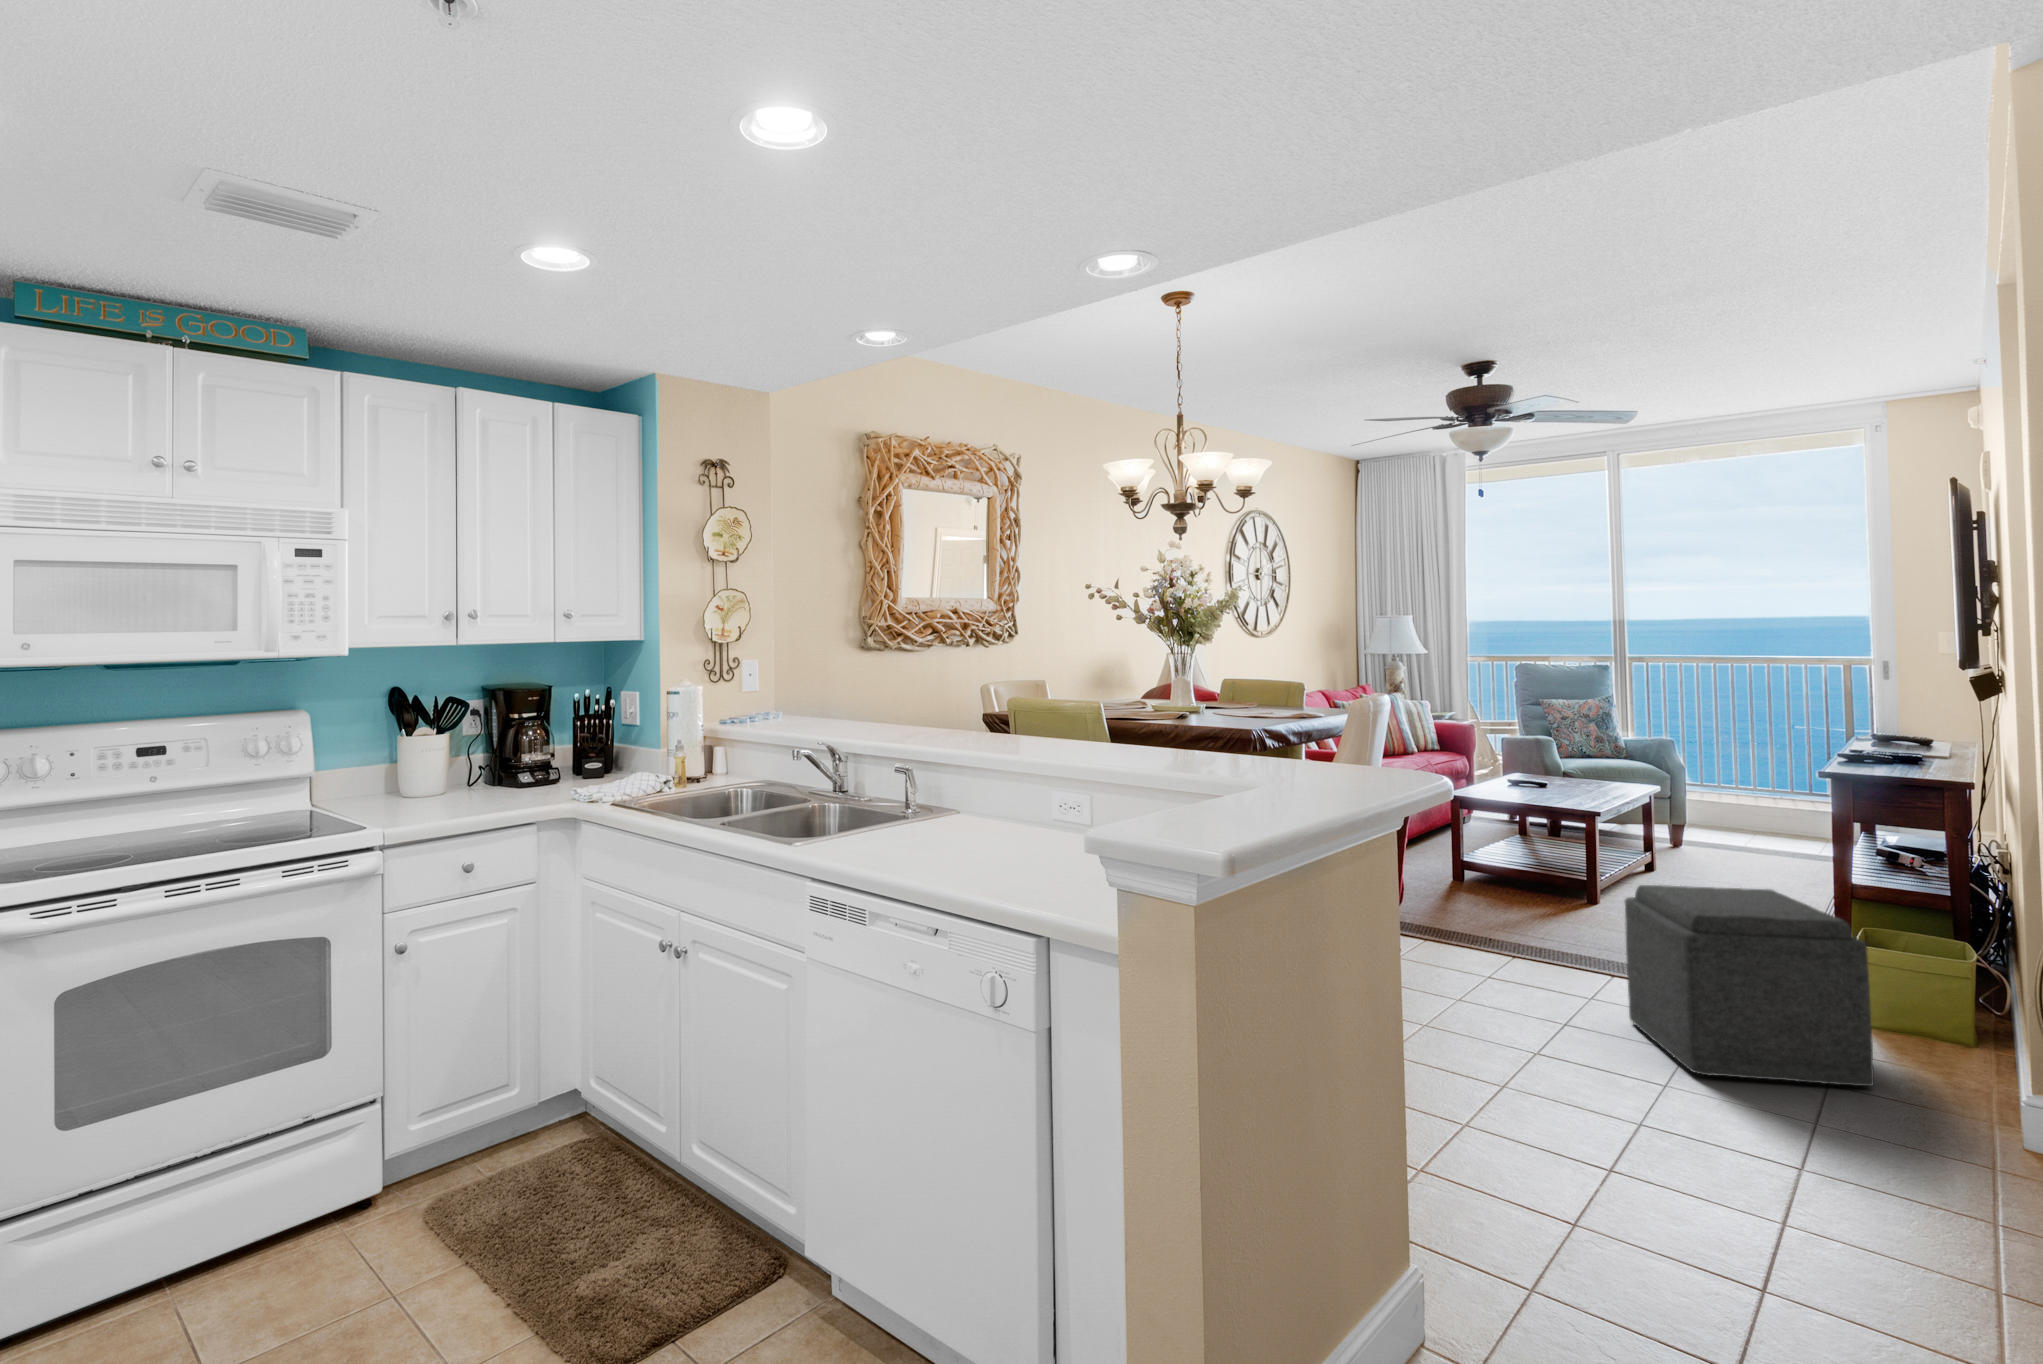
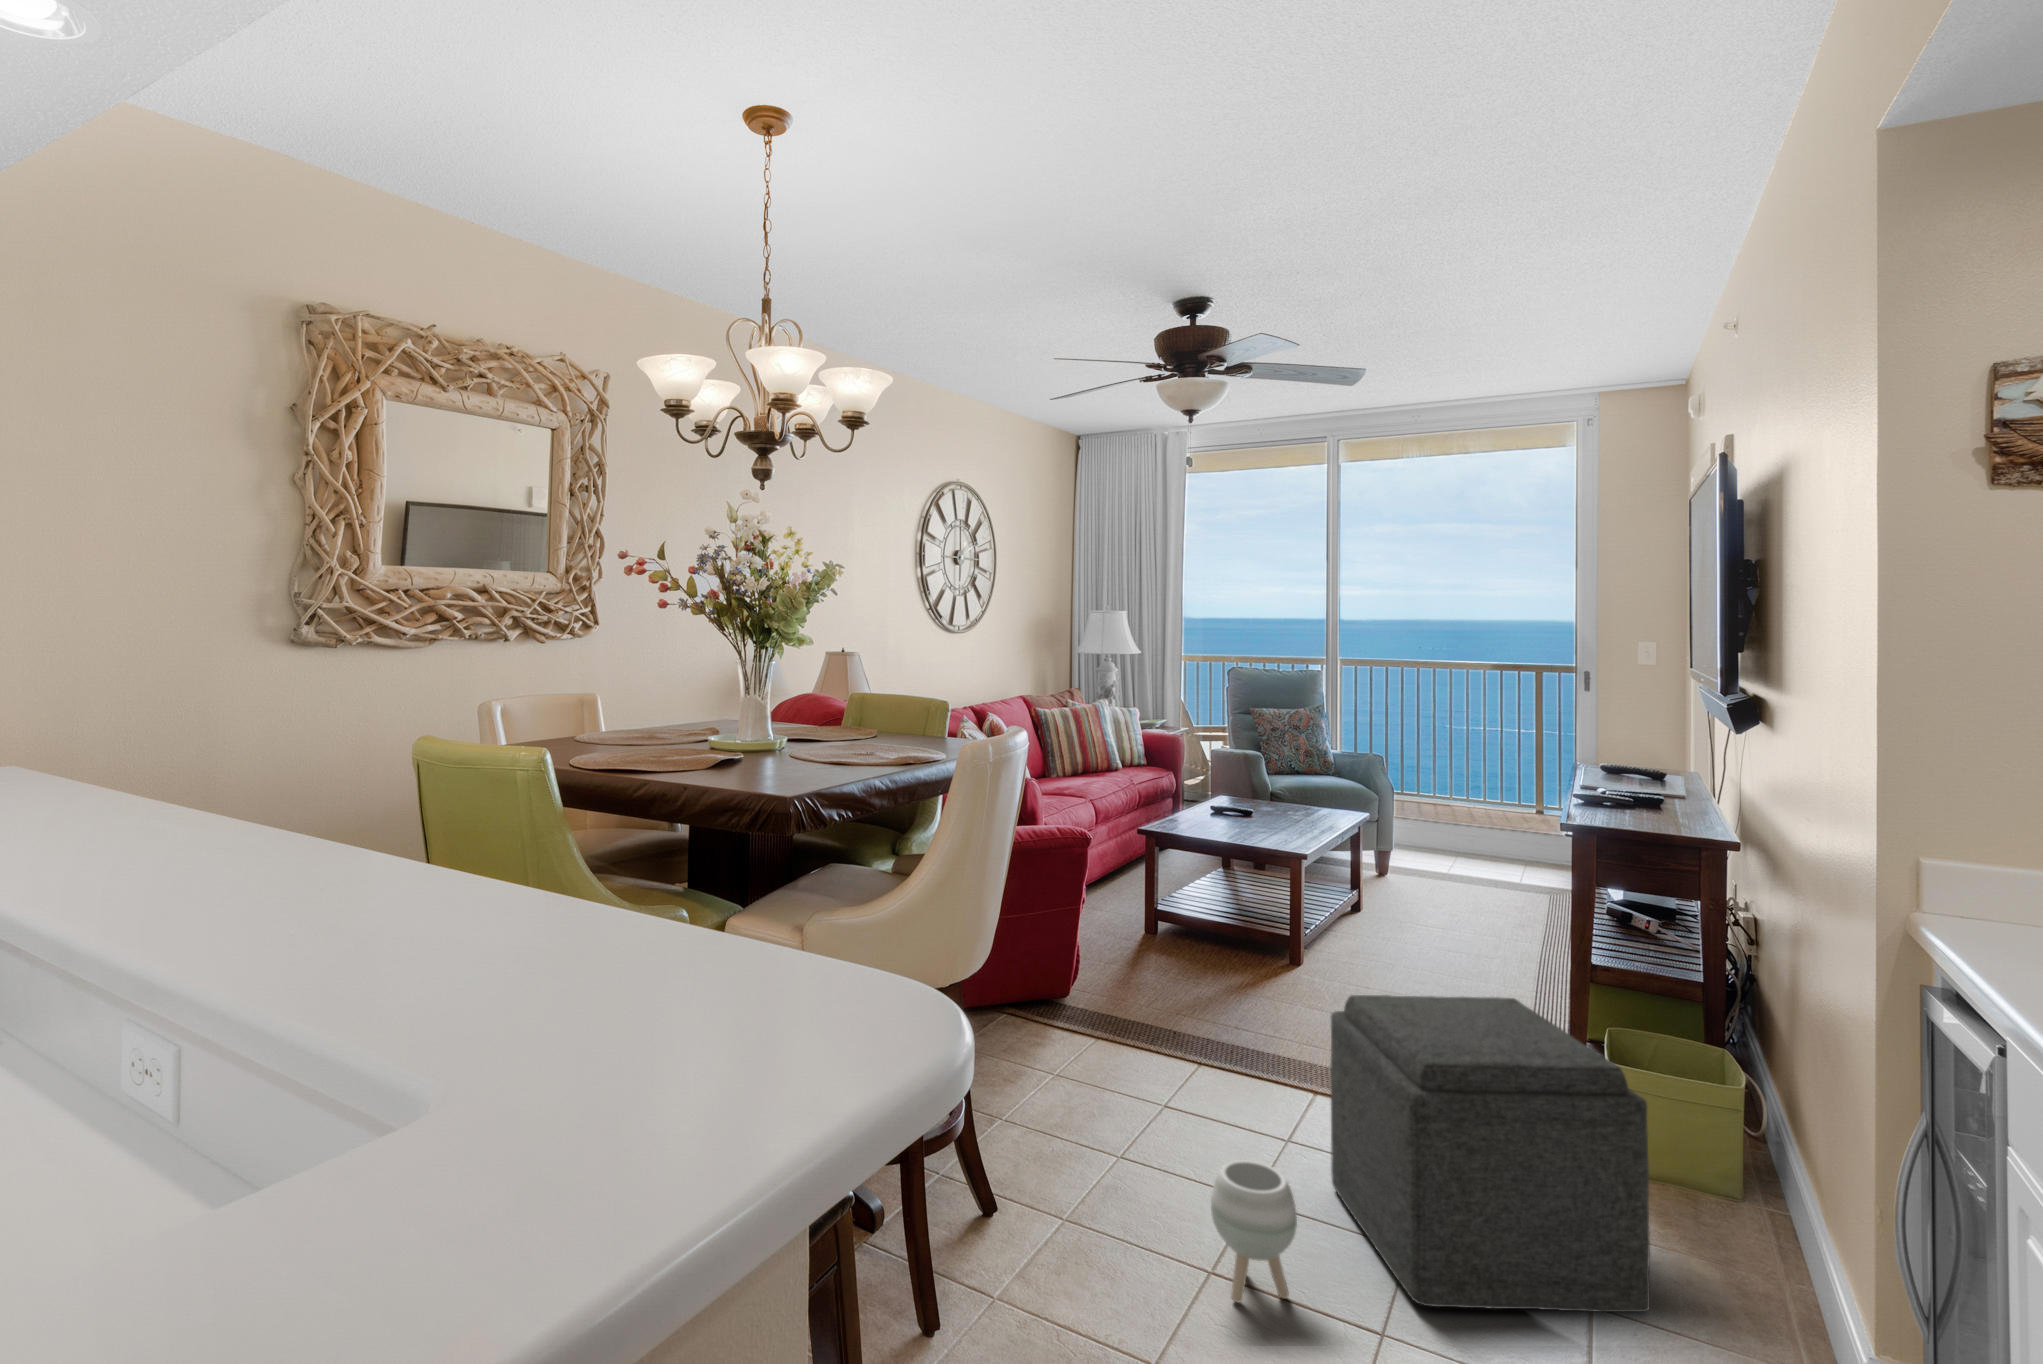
planter: none [1540,981,1603,1068] -> present [1211,1160,1297,1302]

